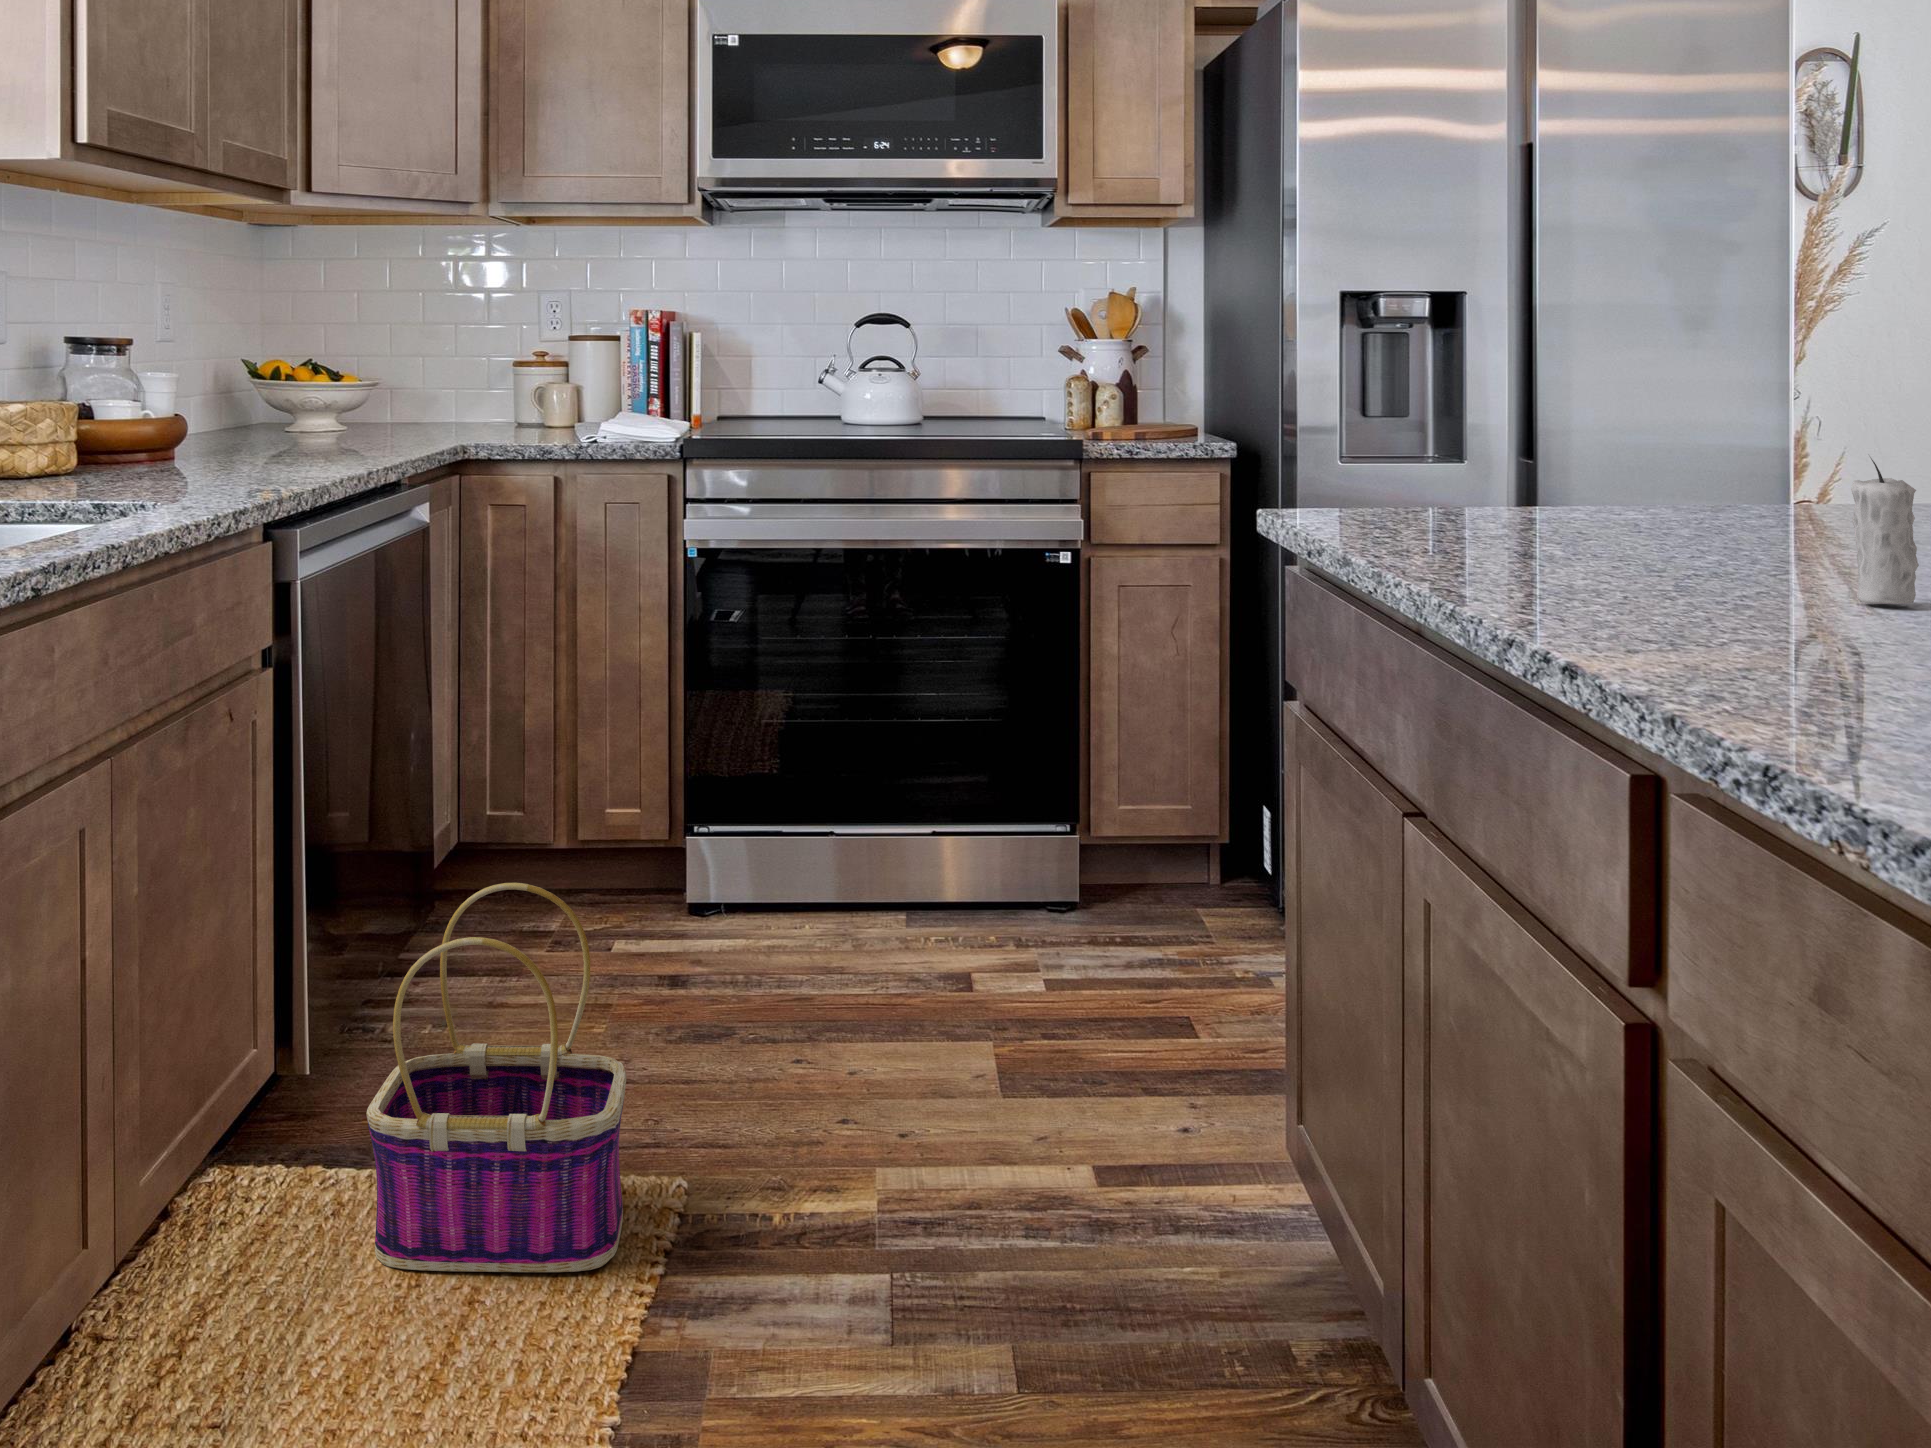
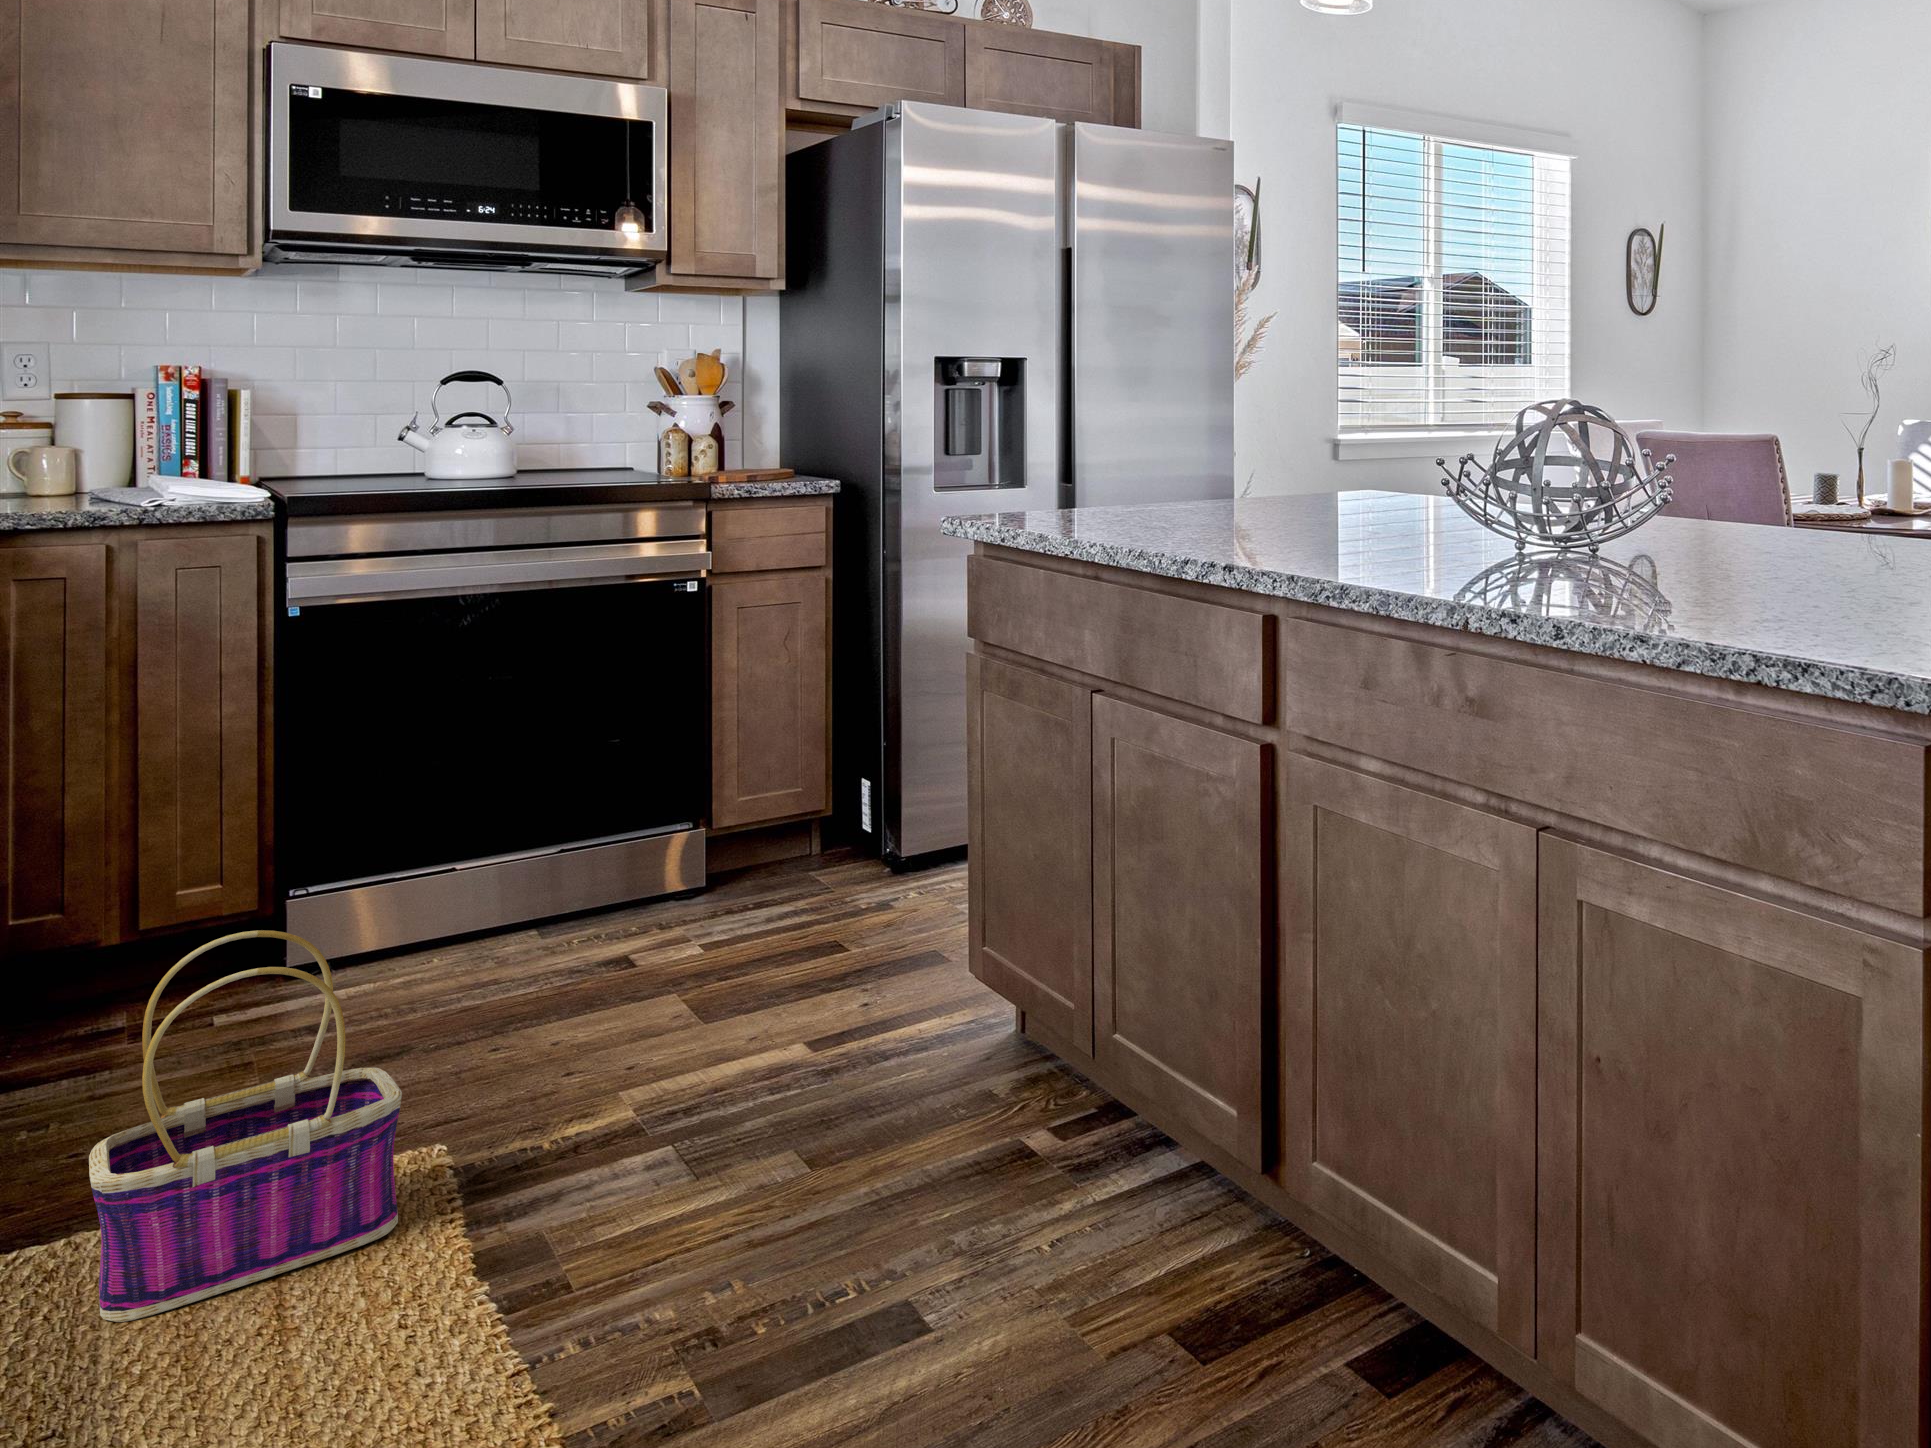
candle: present [1851,458,1919,604] -> none [1312,449,1340,524]

